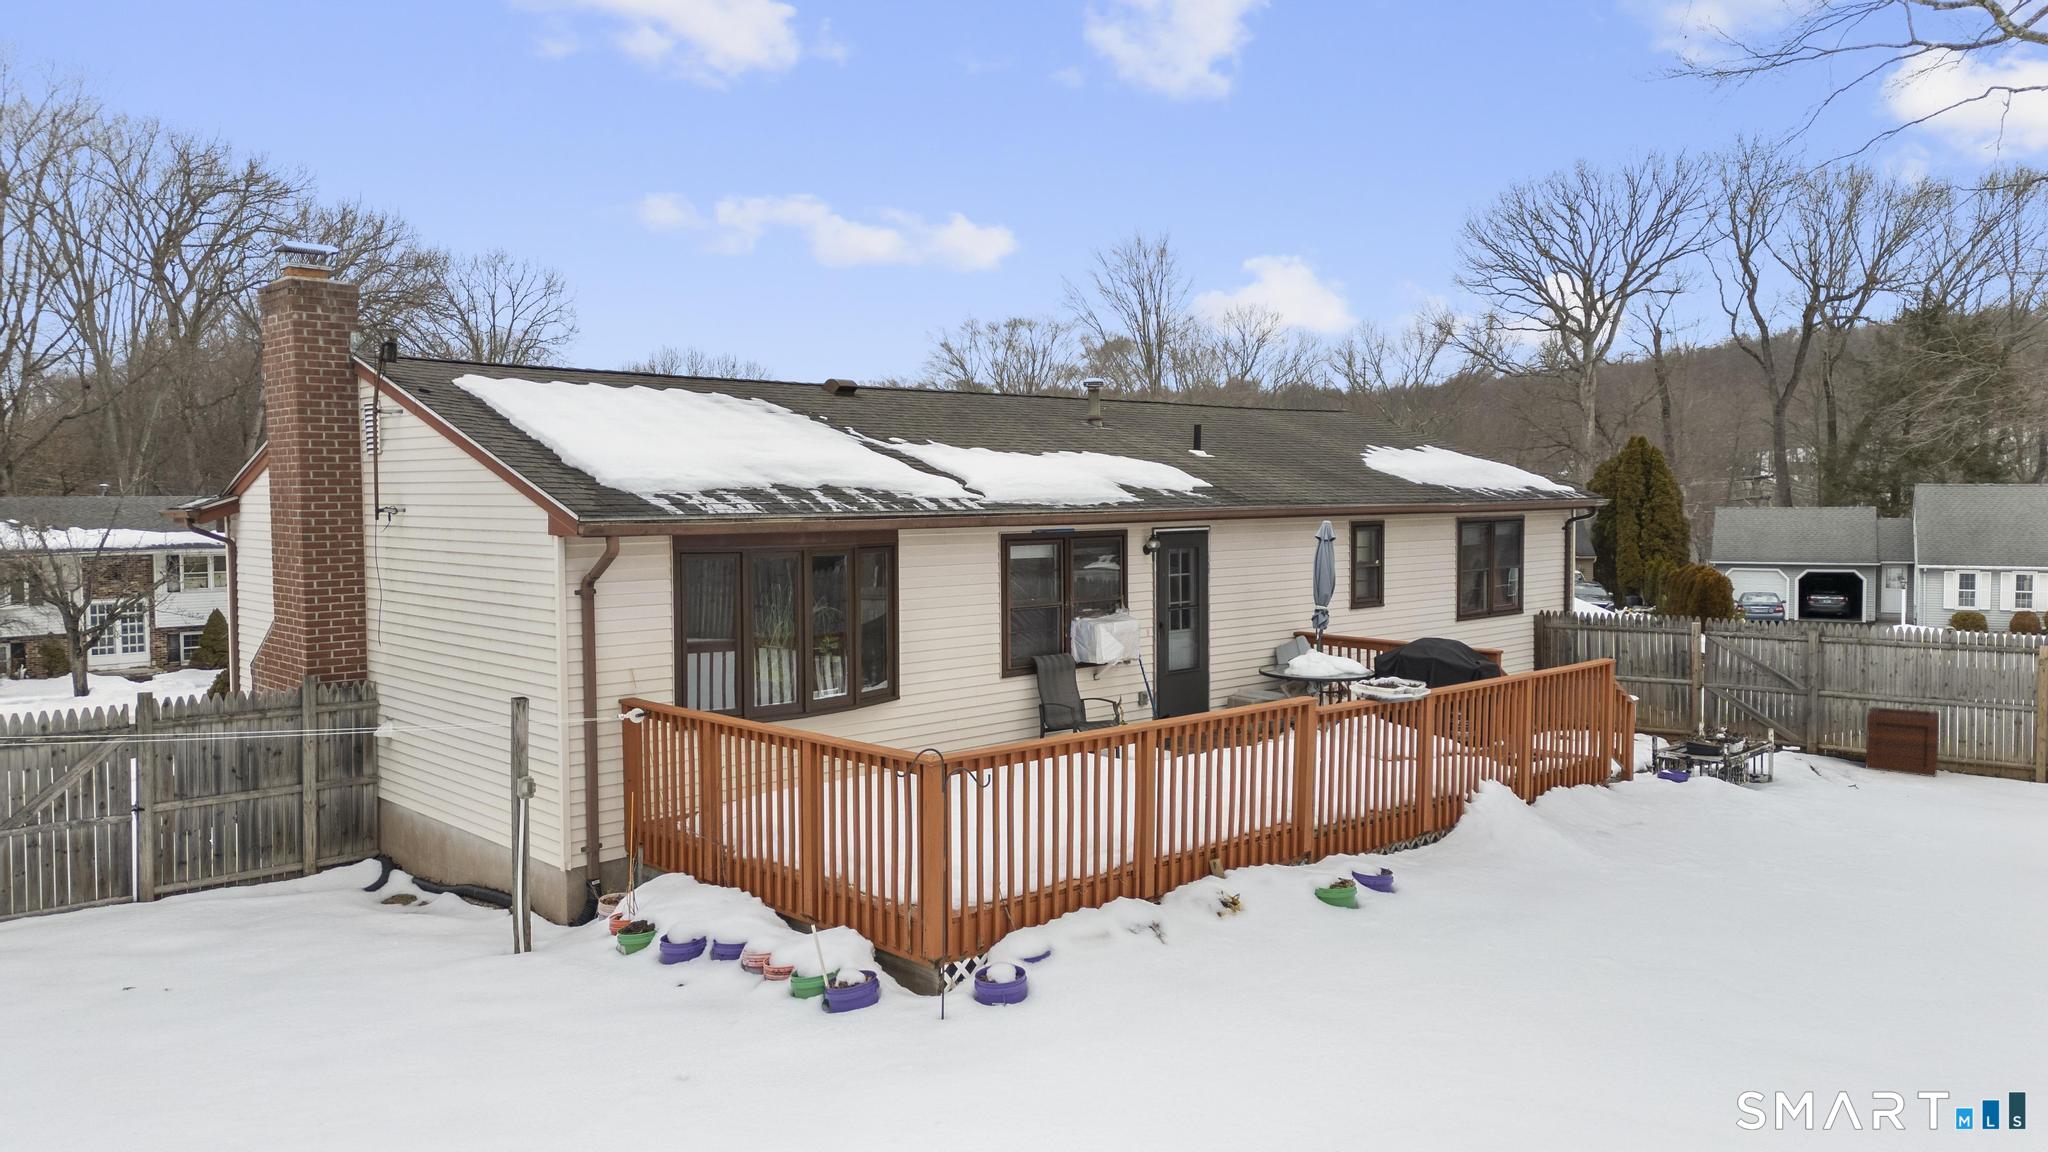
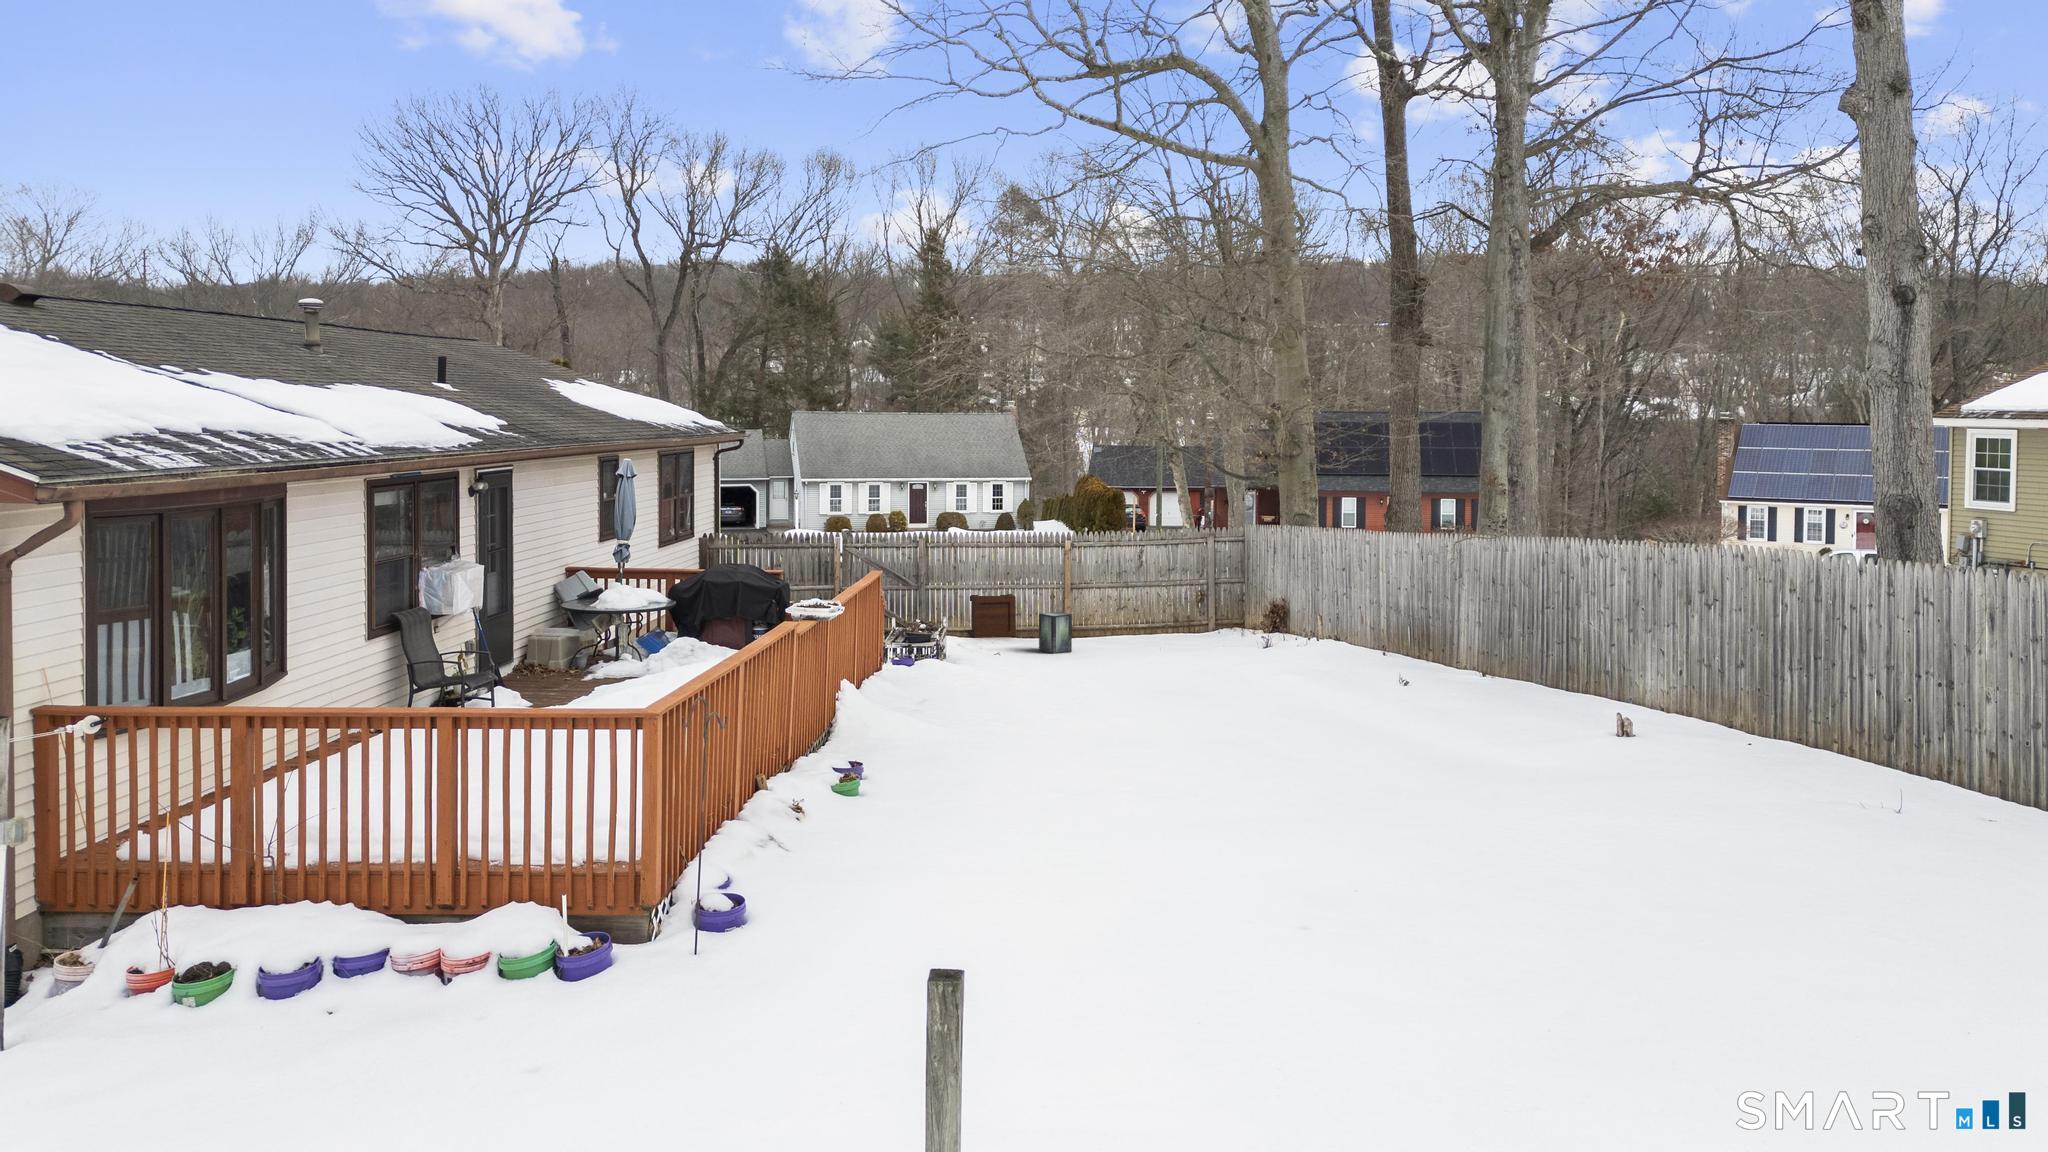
storage box: none [1921,745,1976,808] -> present [1039,612,1072,654]

